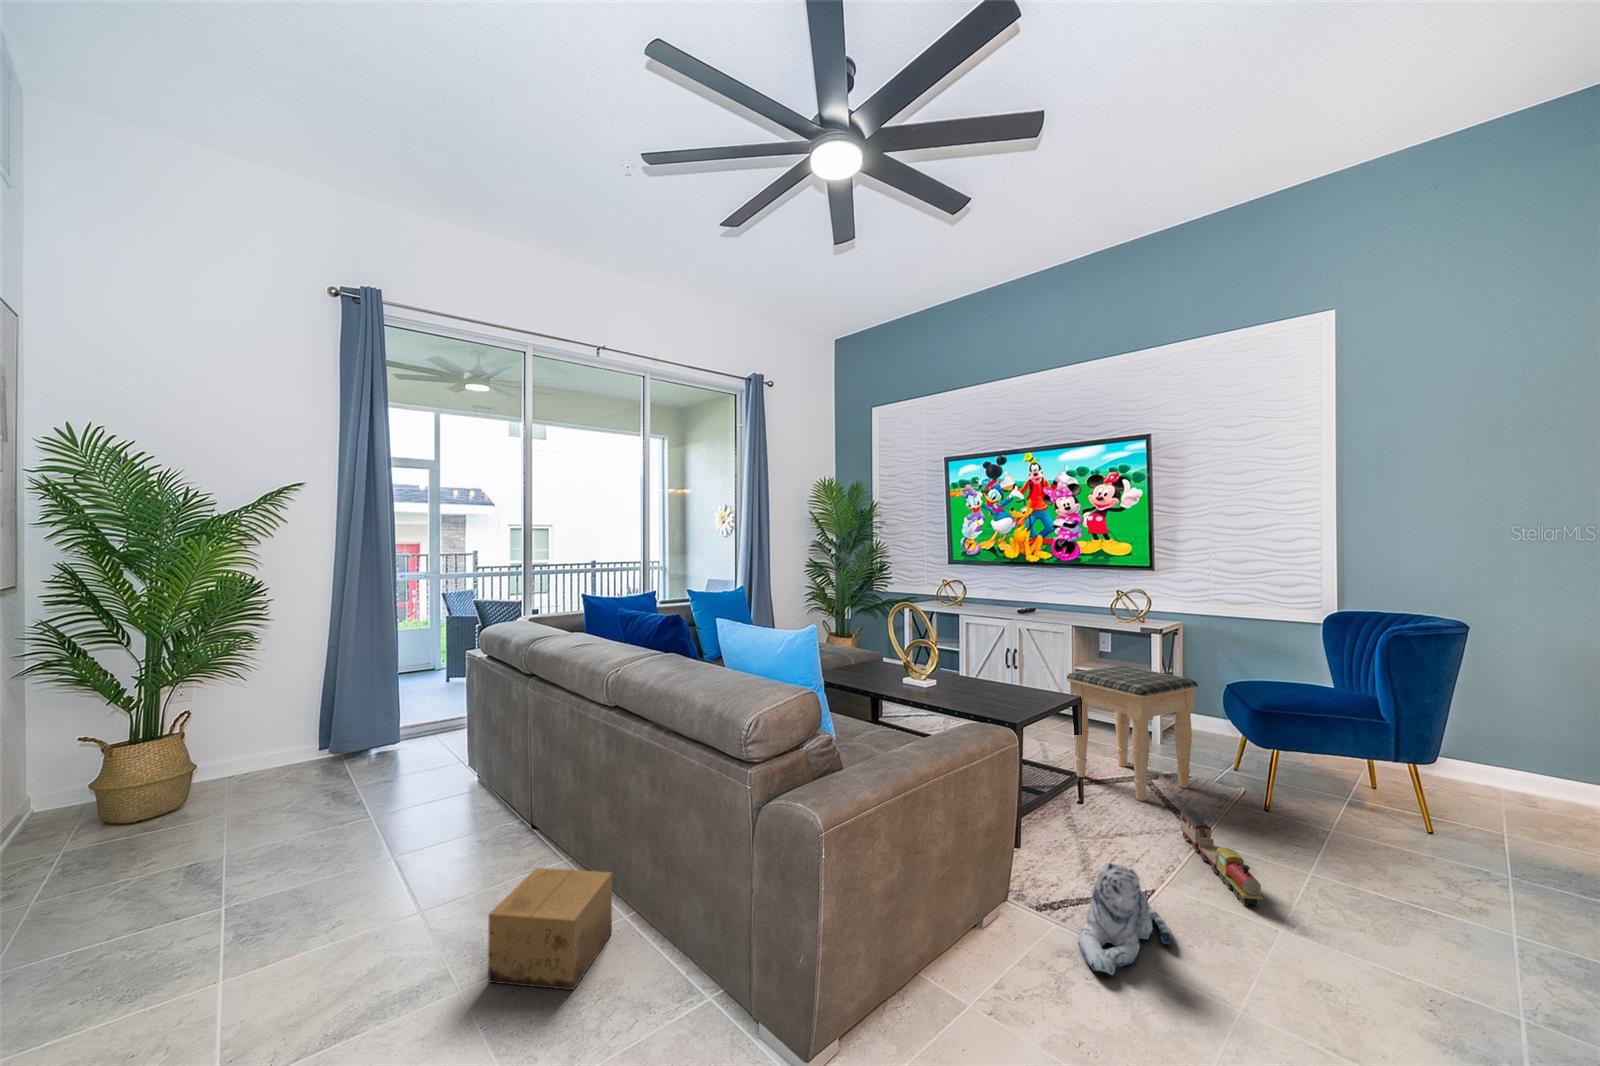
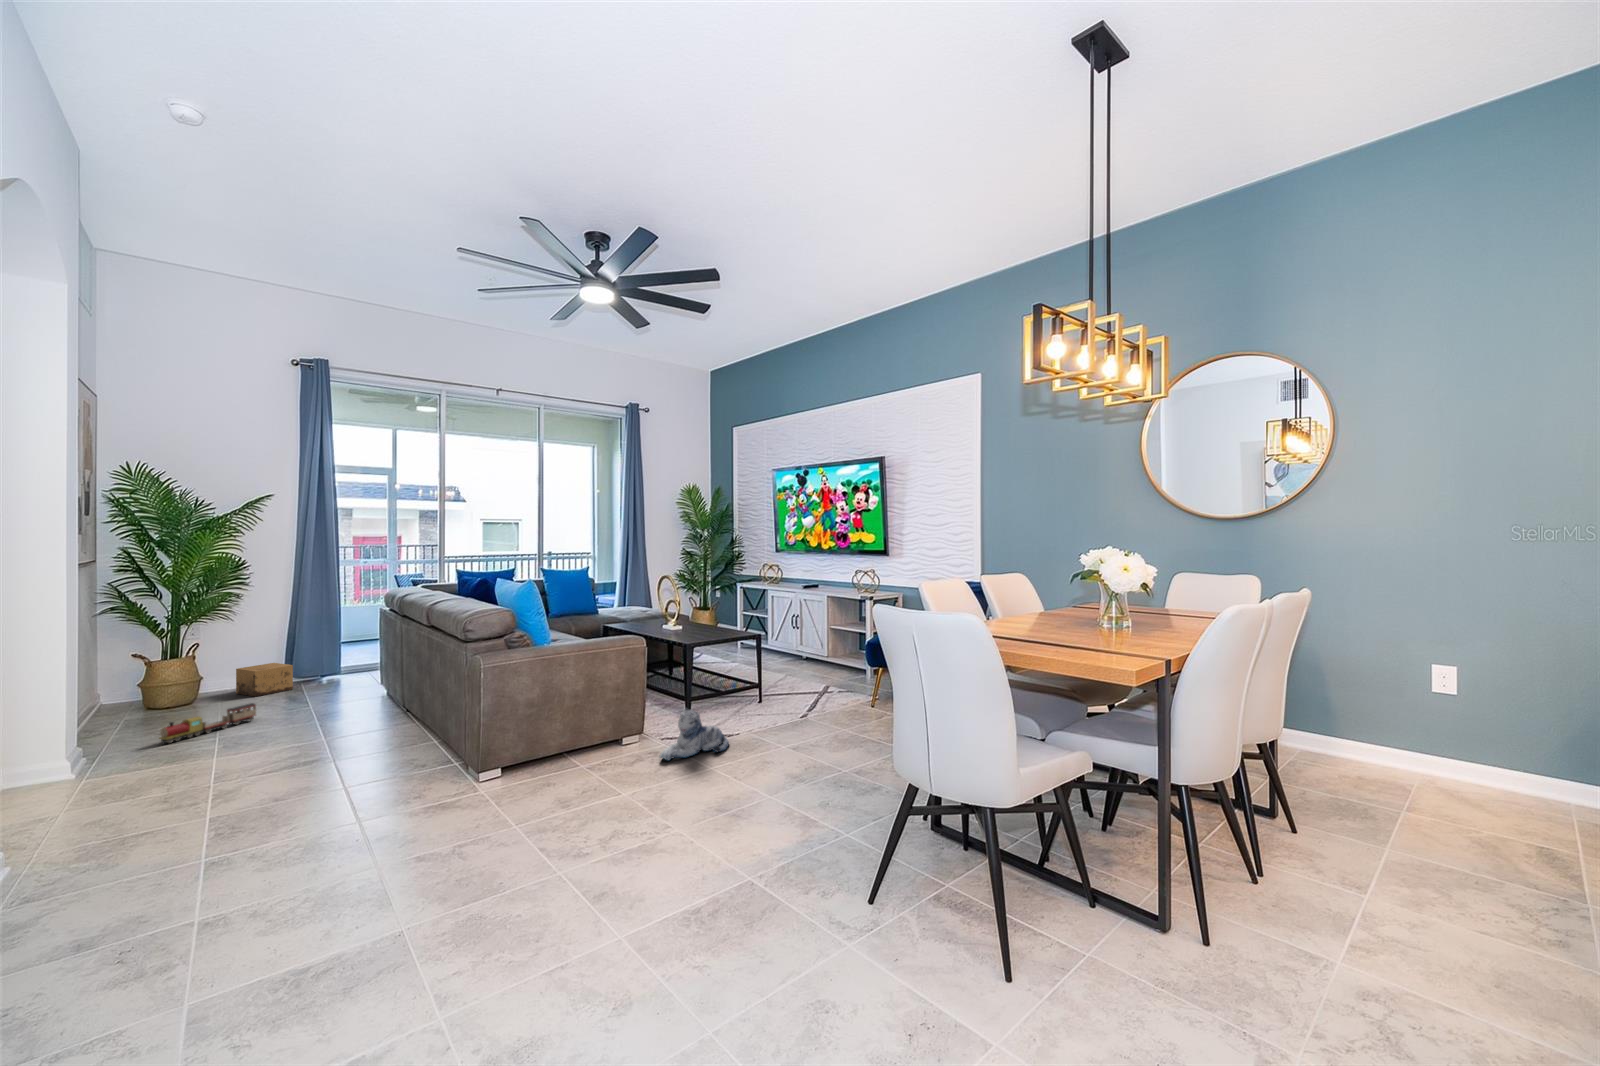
footstool: present [1066,665,1199,801] -> none [782,620,859,704]
toy train: present [1181,810,1263,905] -> present [159,703,256,743]
cardboard box: present [488,868,612,990] -> present [236,663,293,697]

